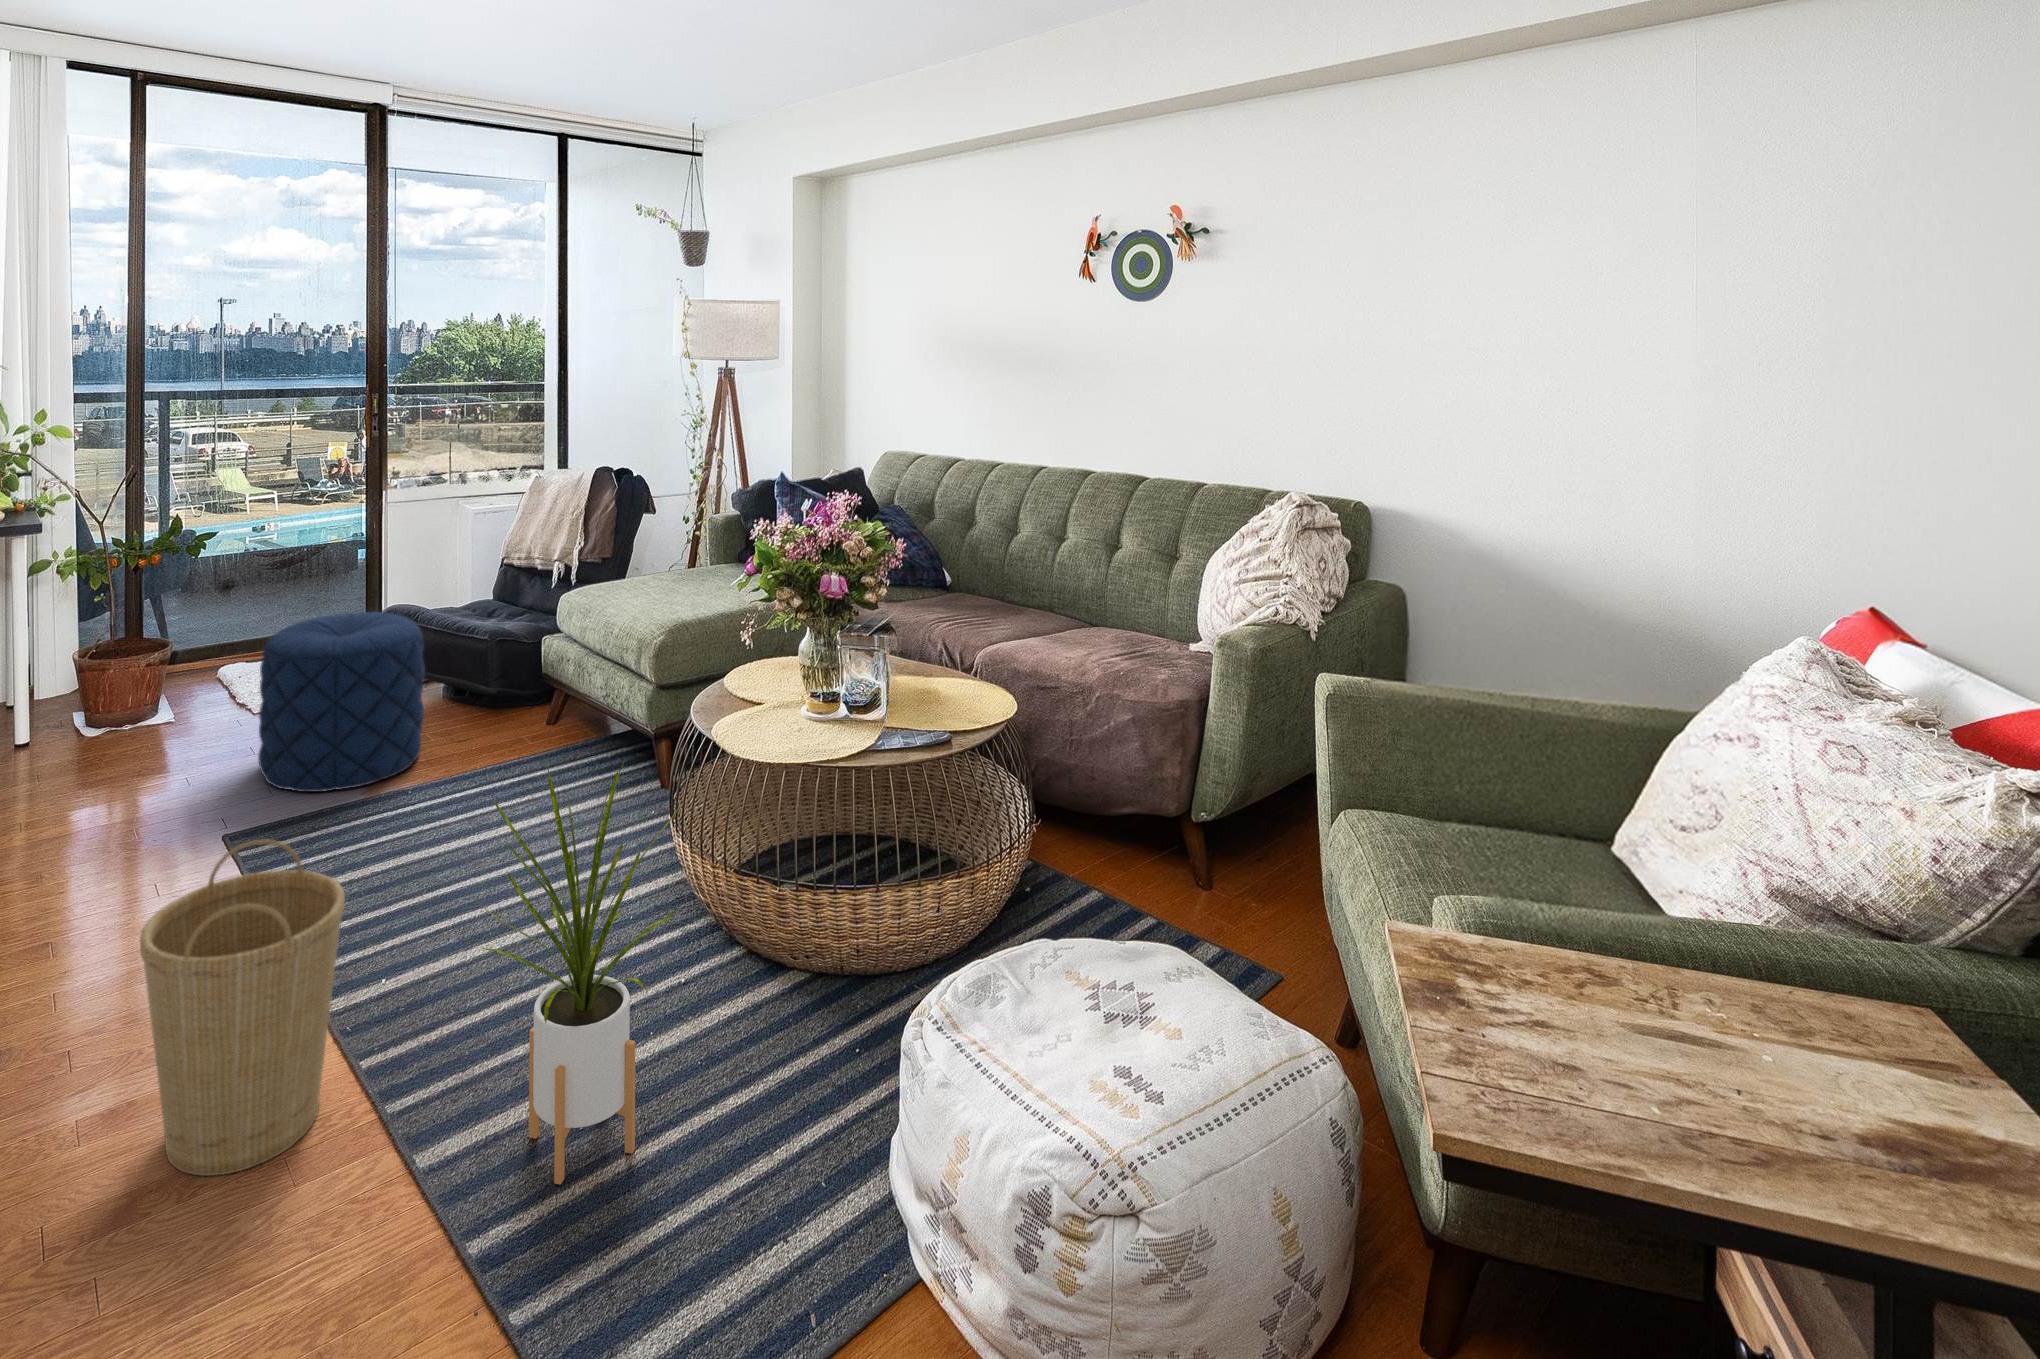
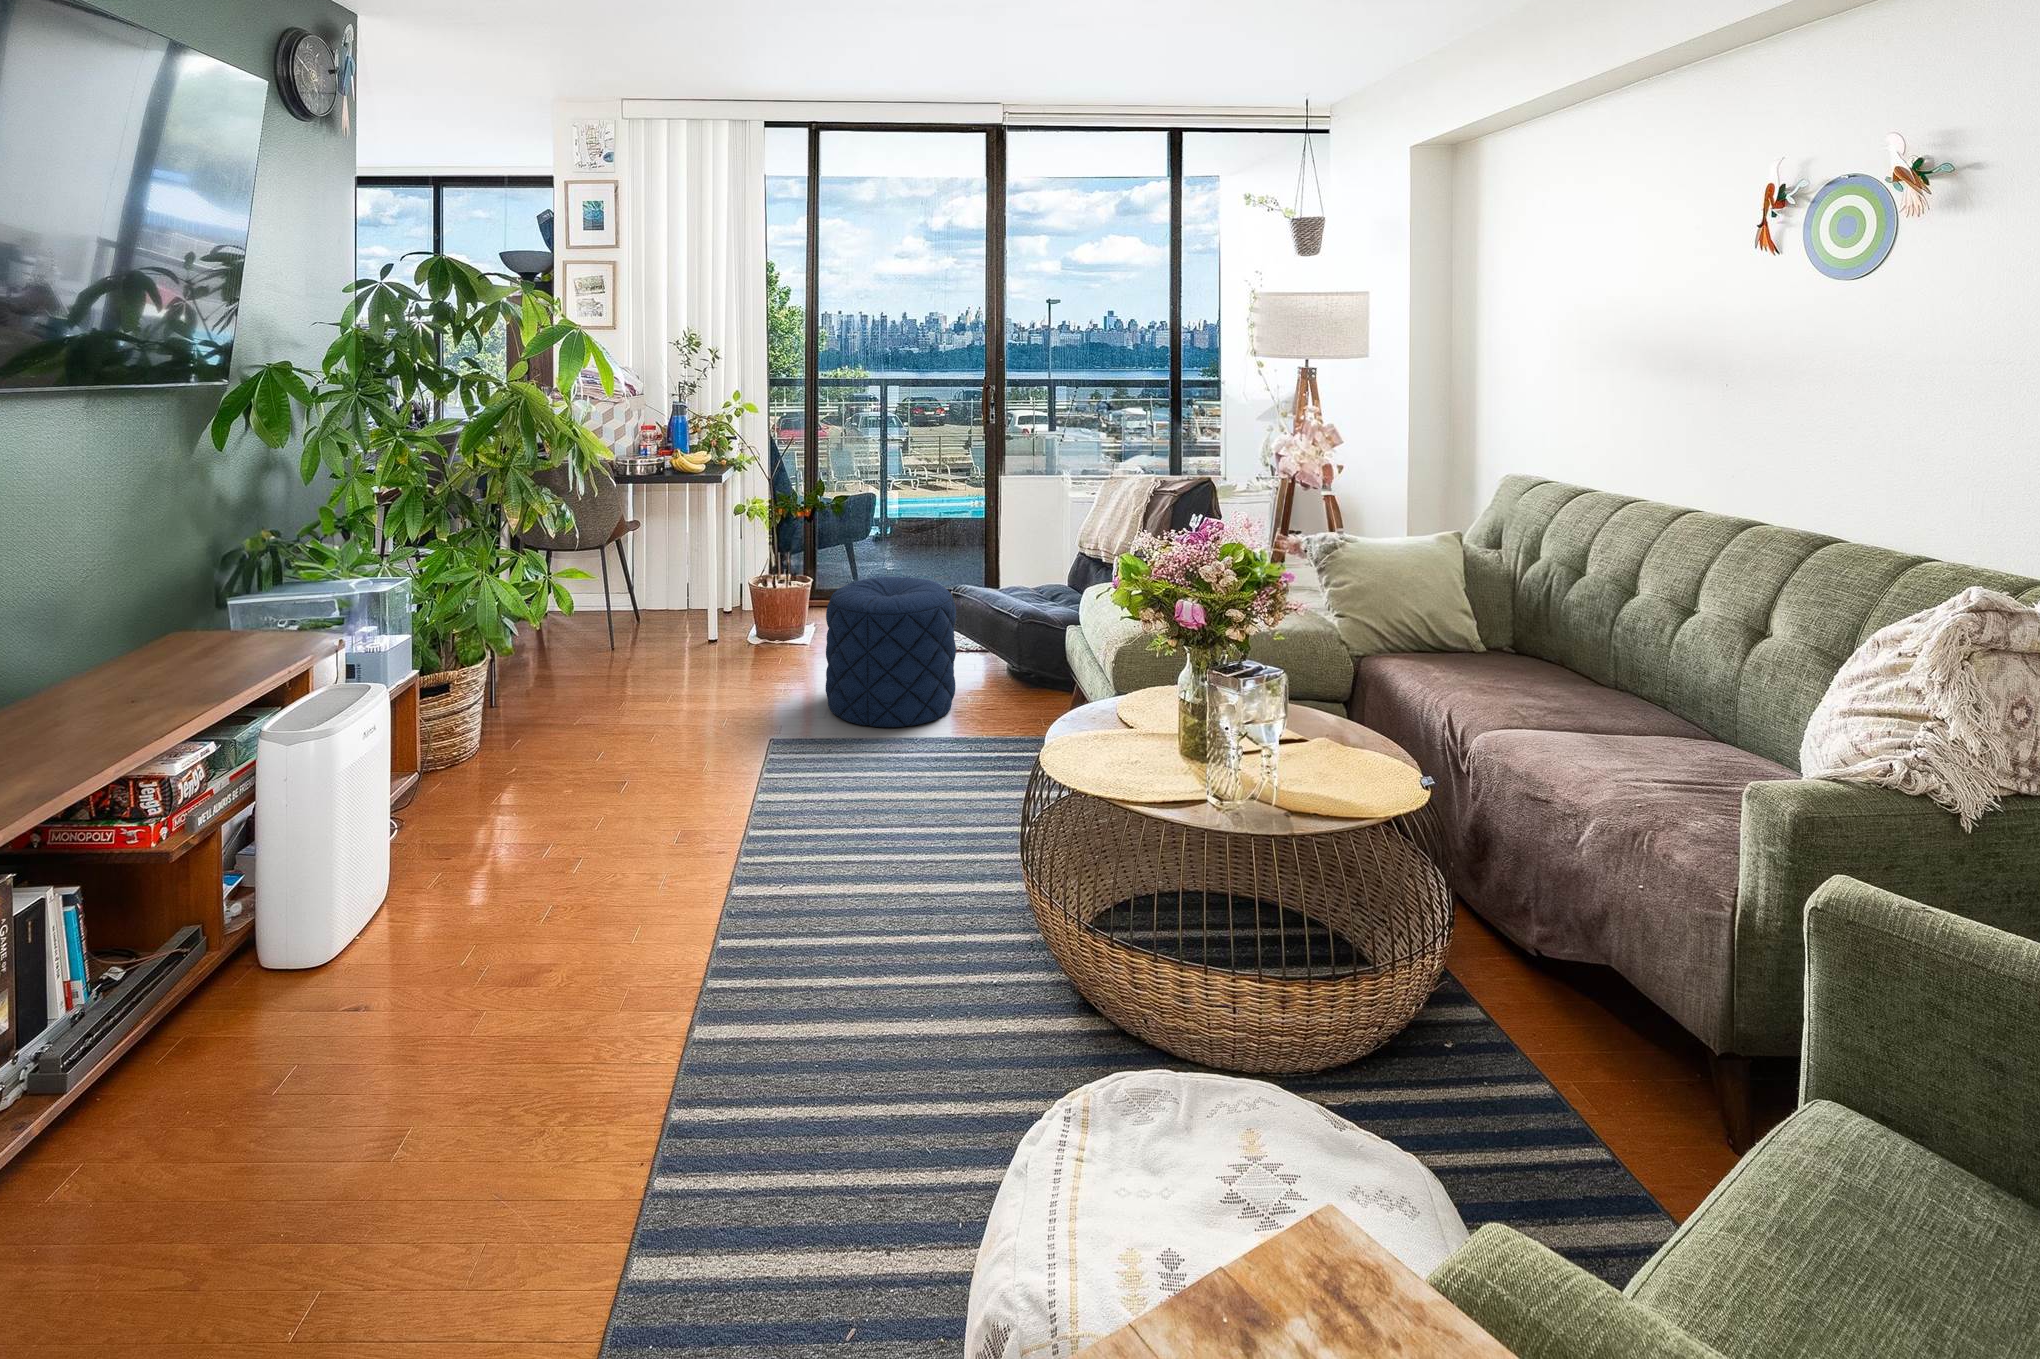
house plant: present [473,762,682,1185] -> none [706,736,900,1109]
basket: present [140,839,345,1176] -> none [554,746,698,992]

